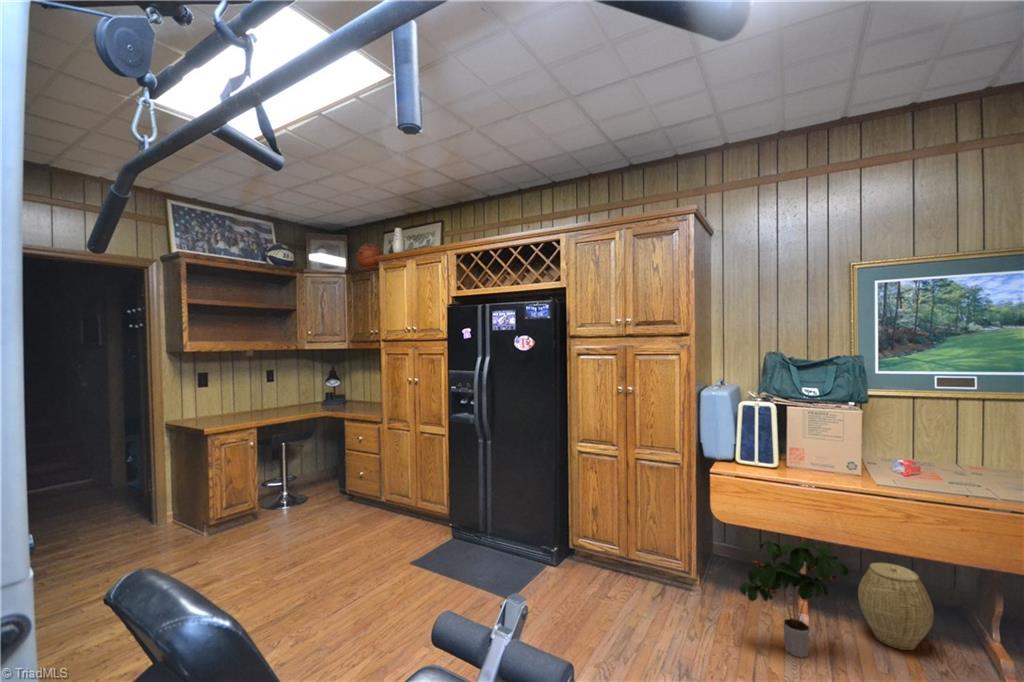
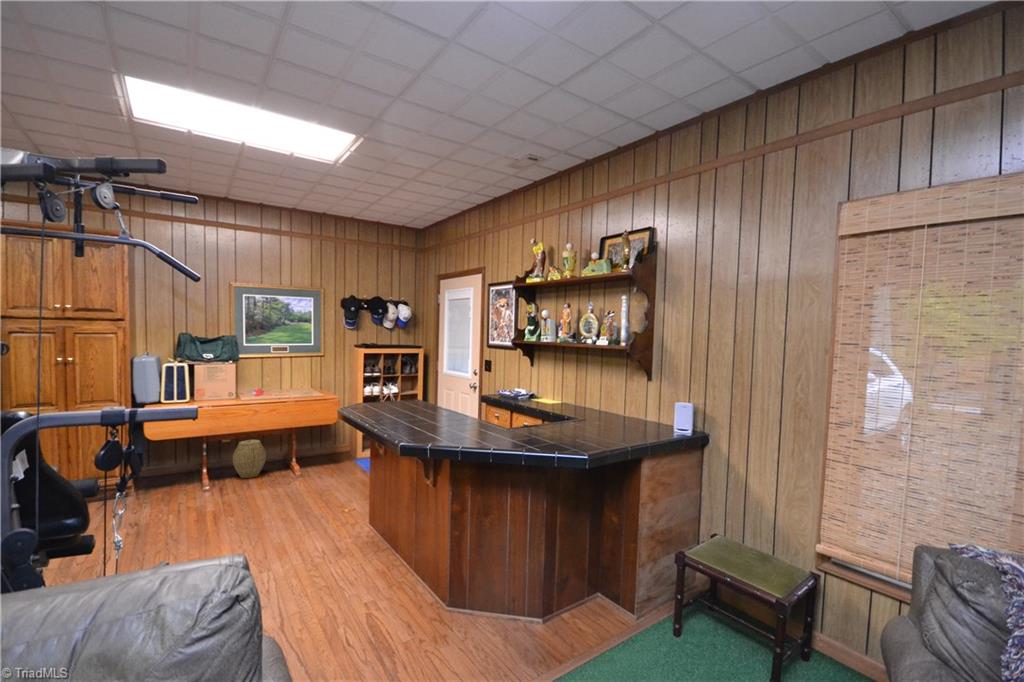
potted plant: present [740,540,849,658] -> none [165,435,227,496]

